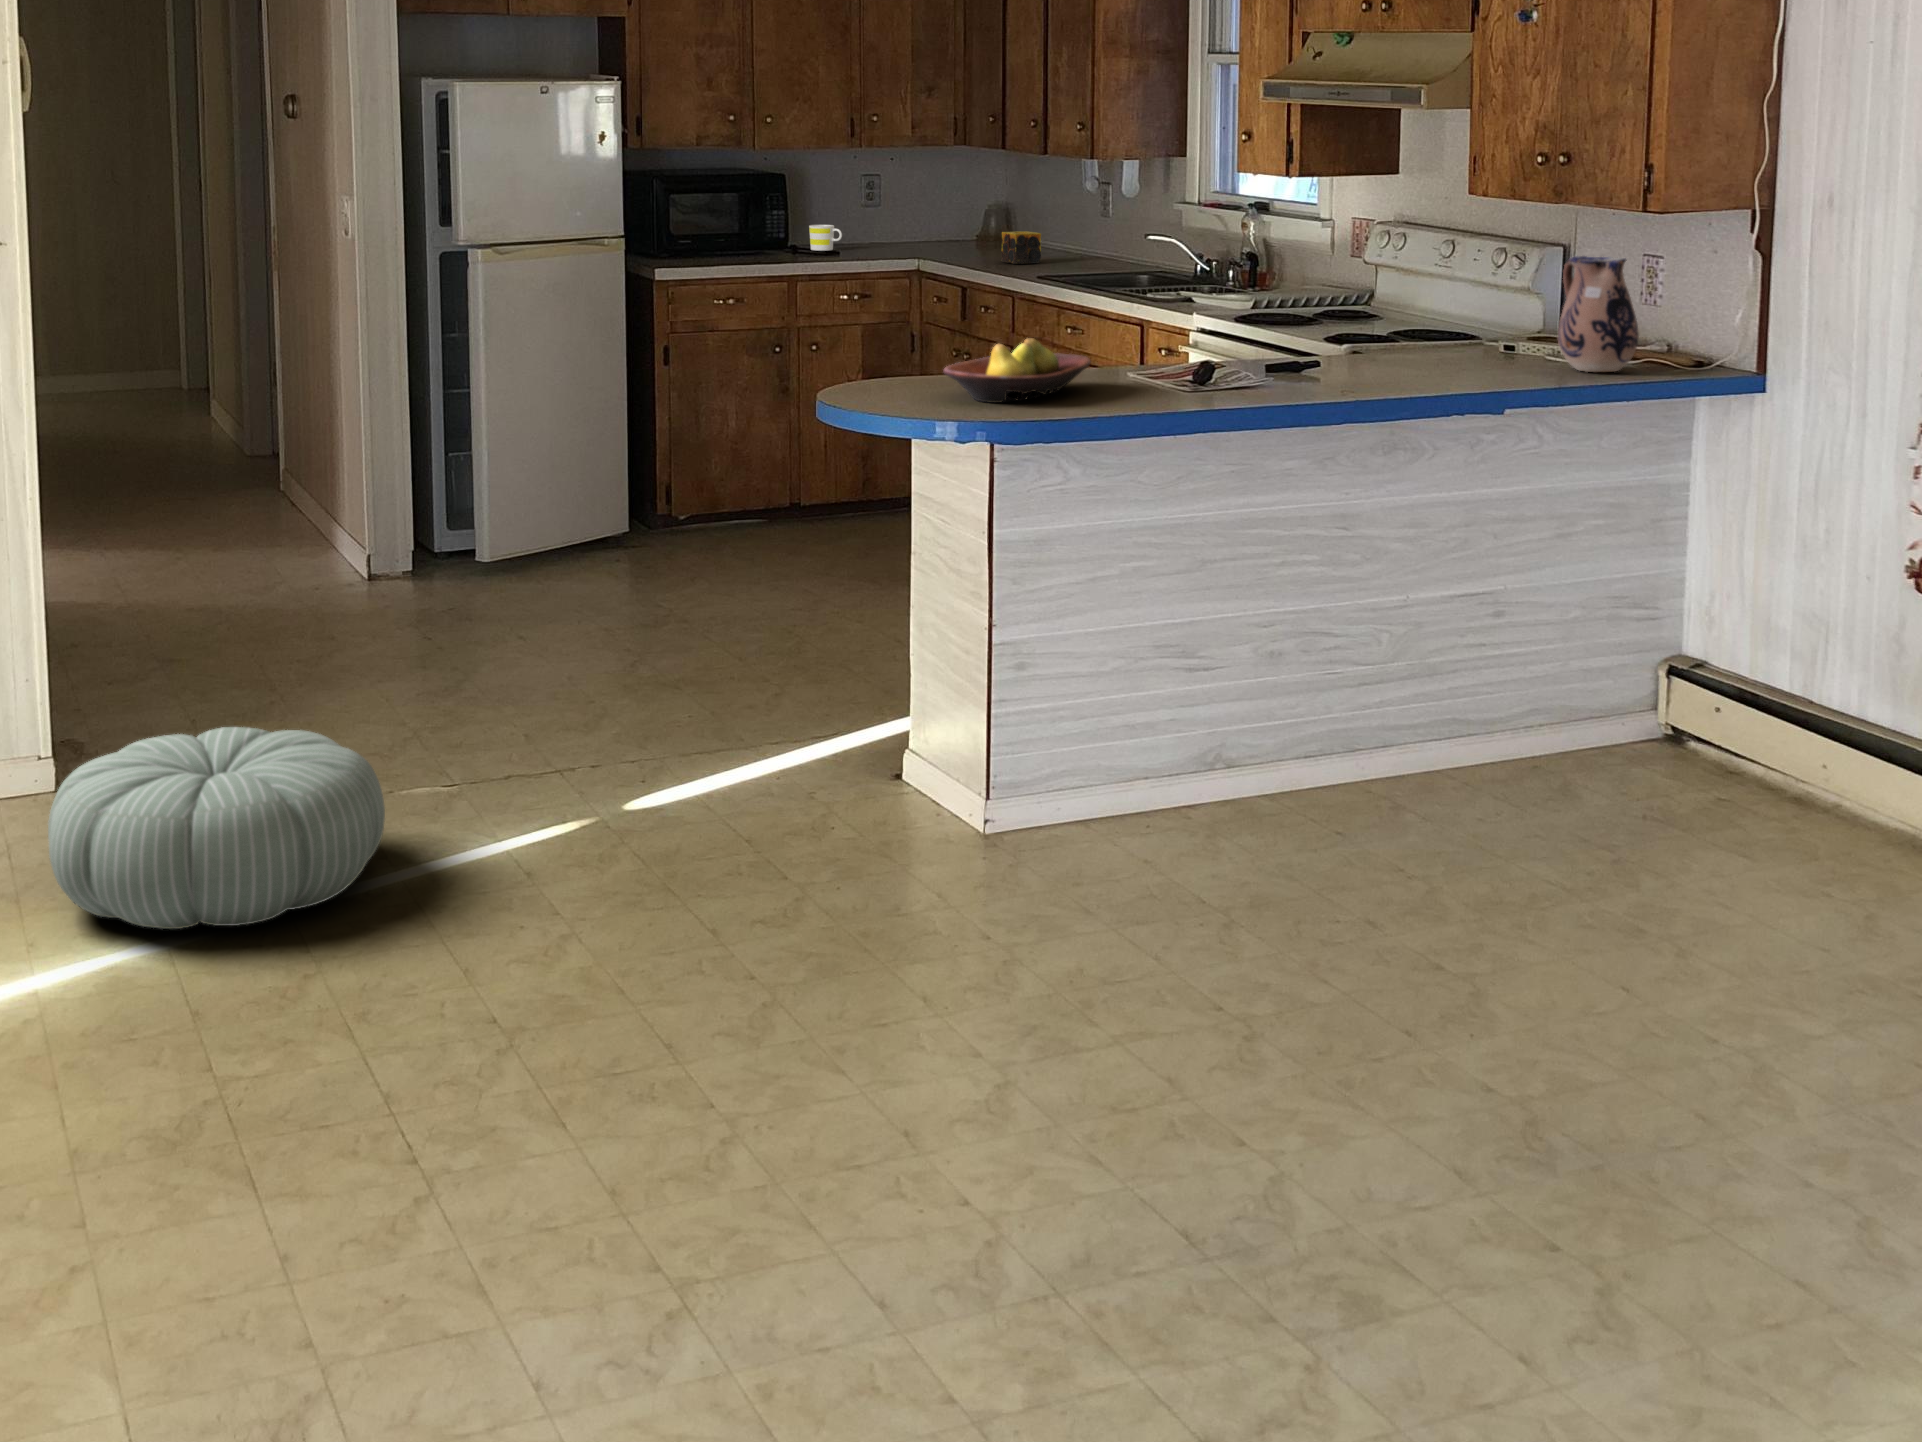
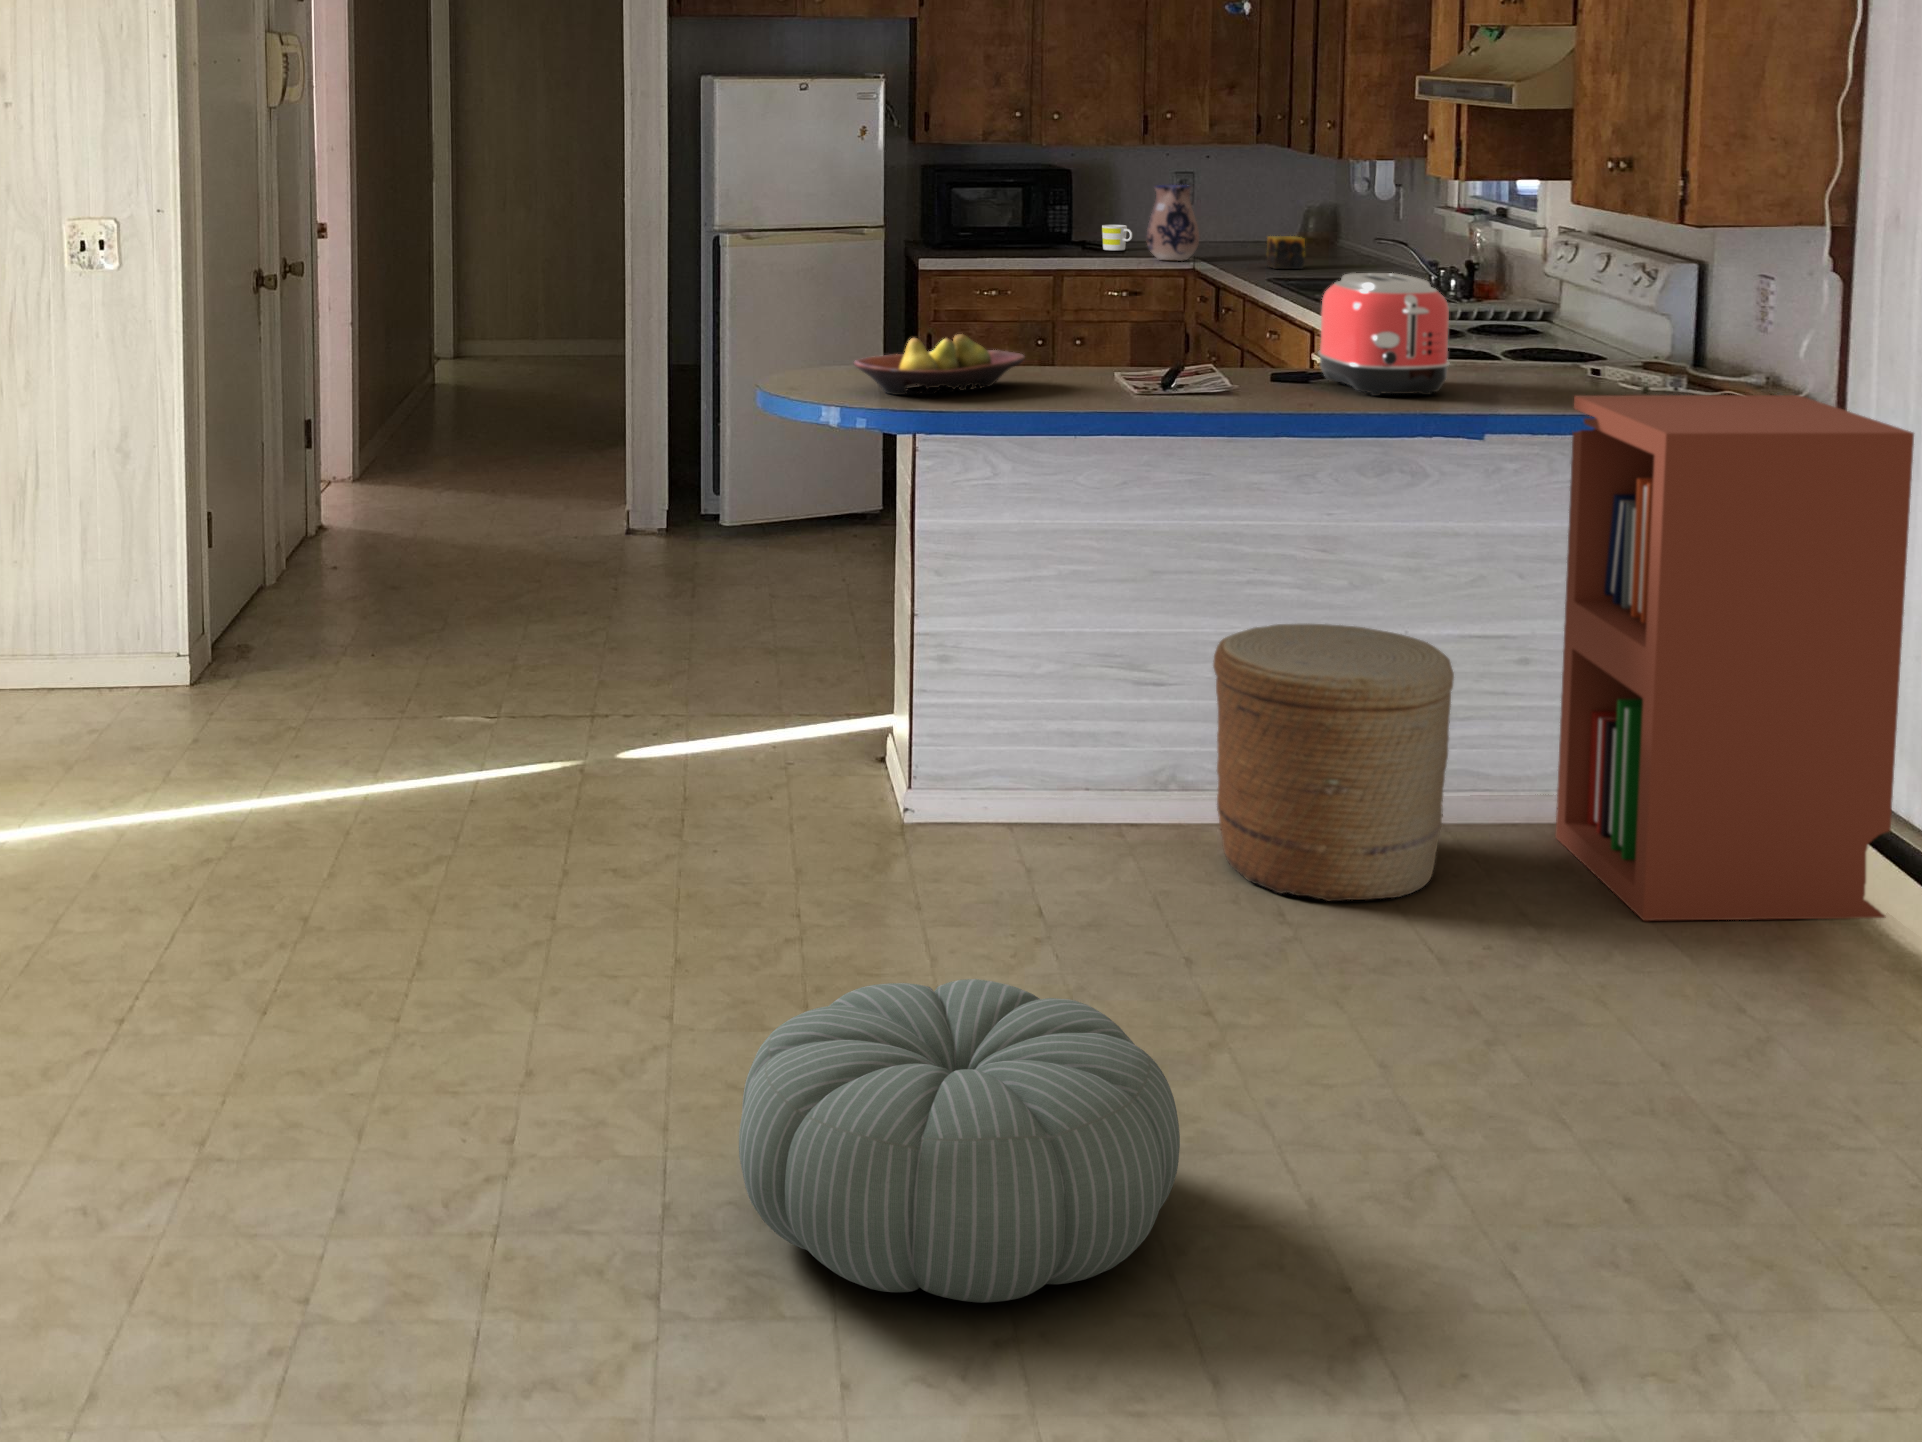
ceramic pitcher: present [1558,256,1639,372] -> present [1146,184,1199,261]
toaster: none [1321,263,1457,379] -> present [1318,273,1450,396]
bookshelf: none [1558,359,1890,833] -> present [1556,395,1914,921]
woven basket: none [1304,597,1532,854] -> present [1213,624,1454,901]
pouf: present [48,727,385,929] -> present [739,979,1180,1303]

